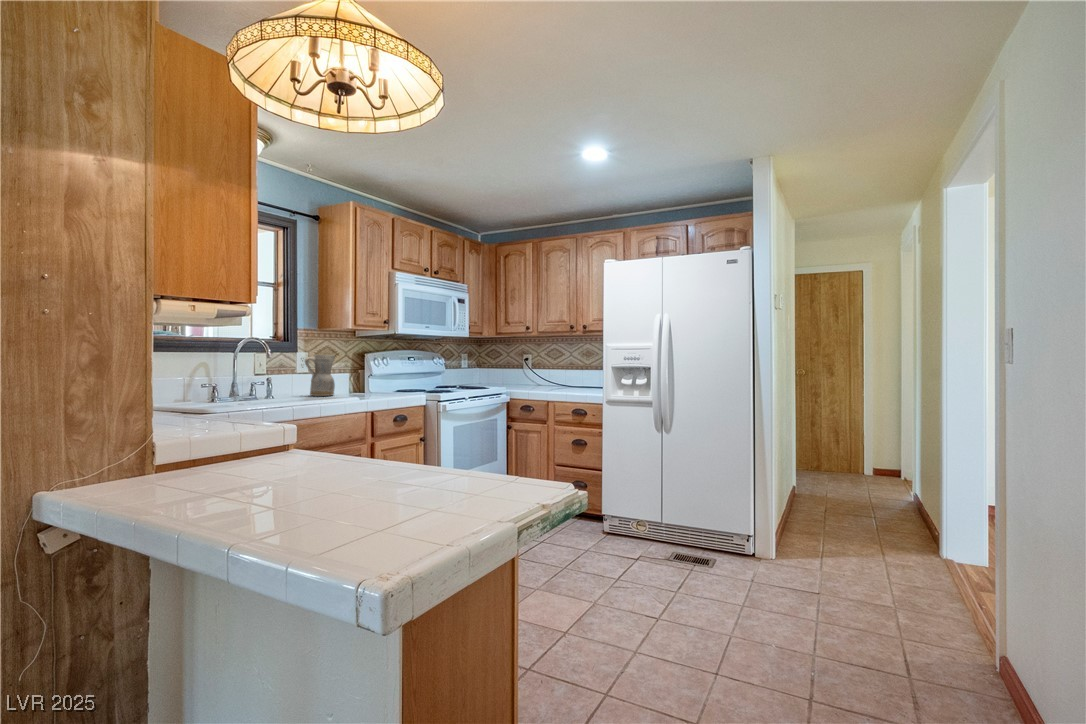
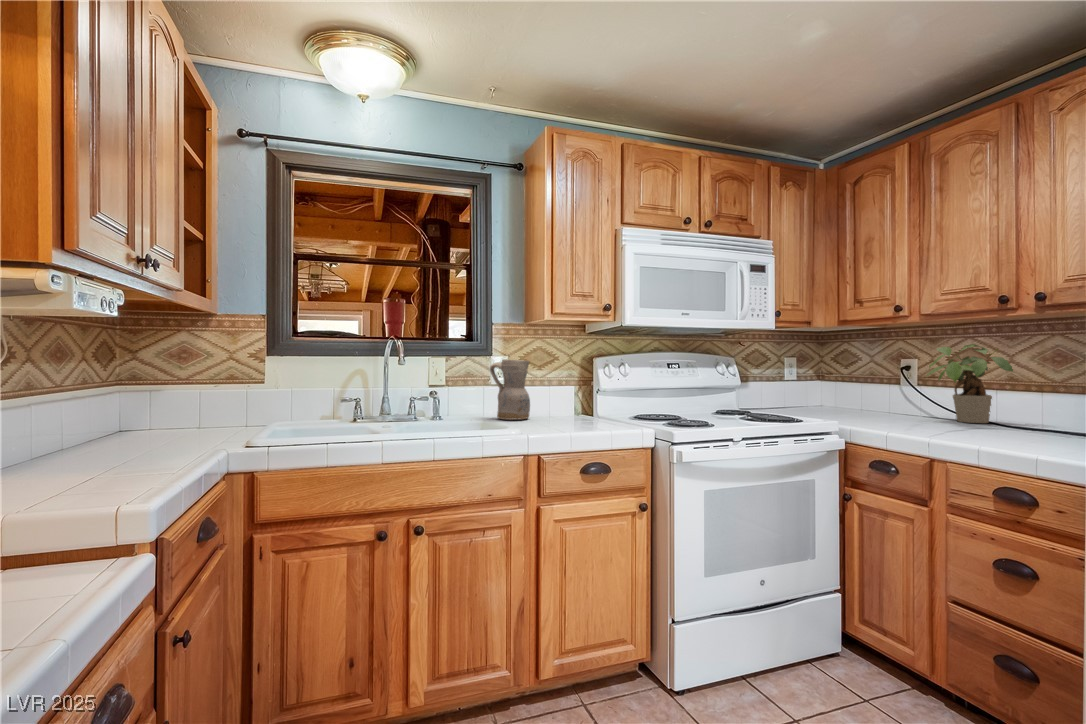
potted plant: none [538,347,578,386] -> present [927,344,1013,423]

